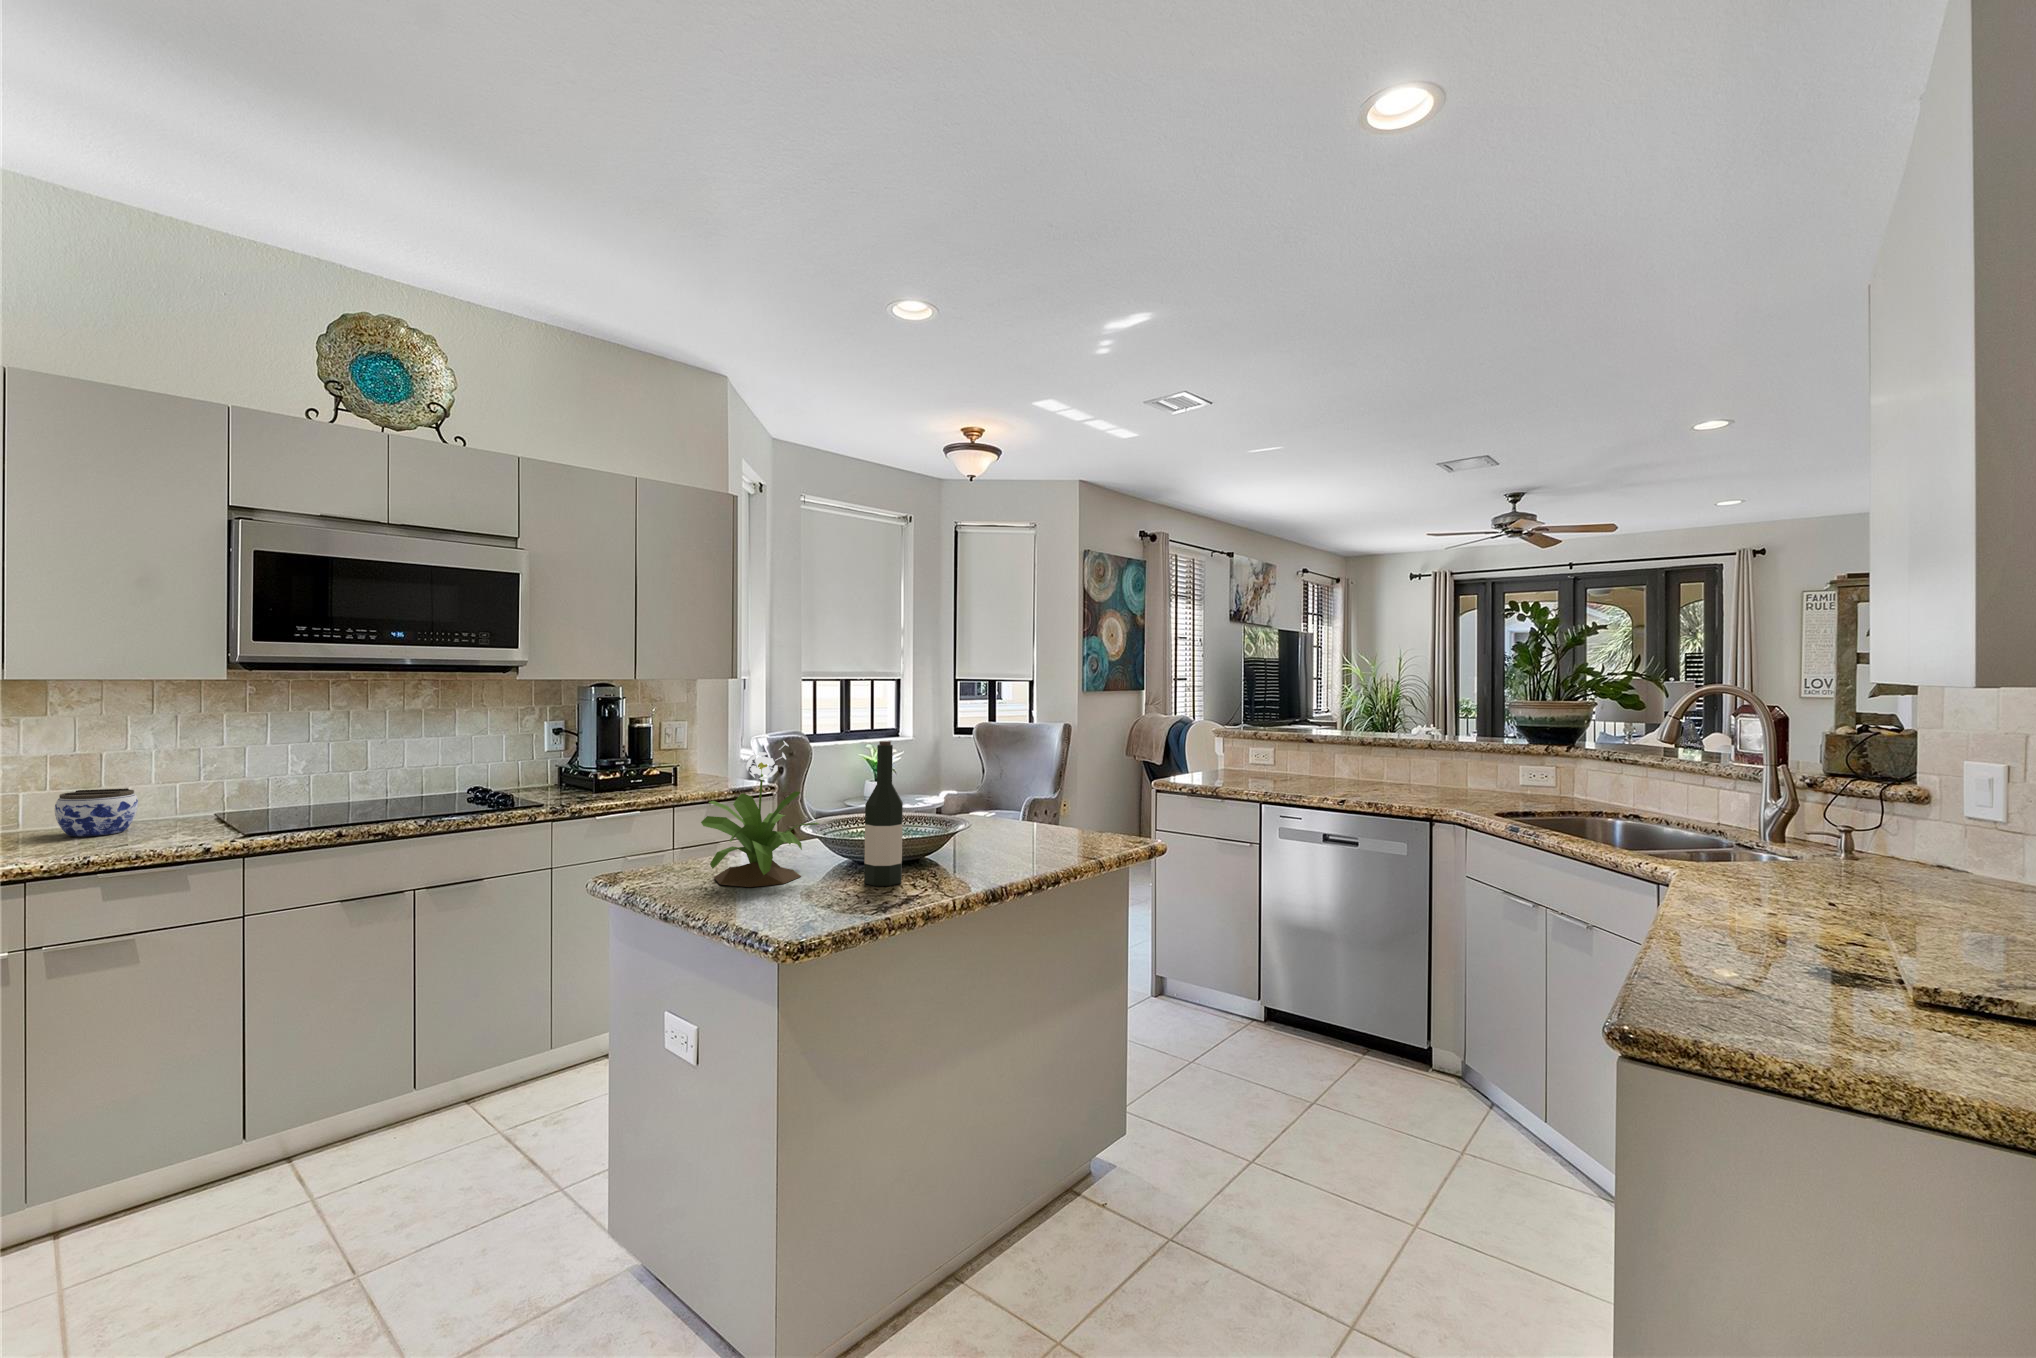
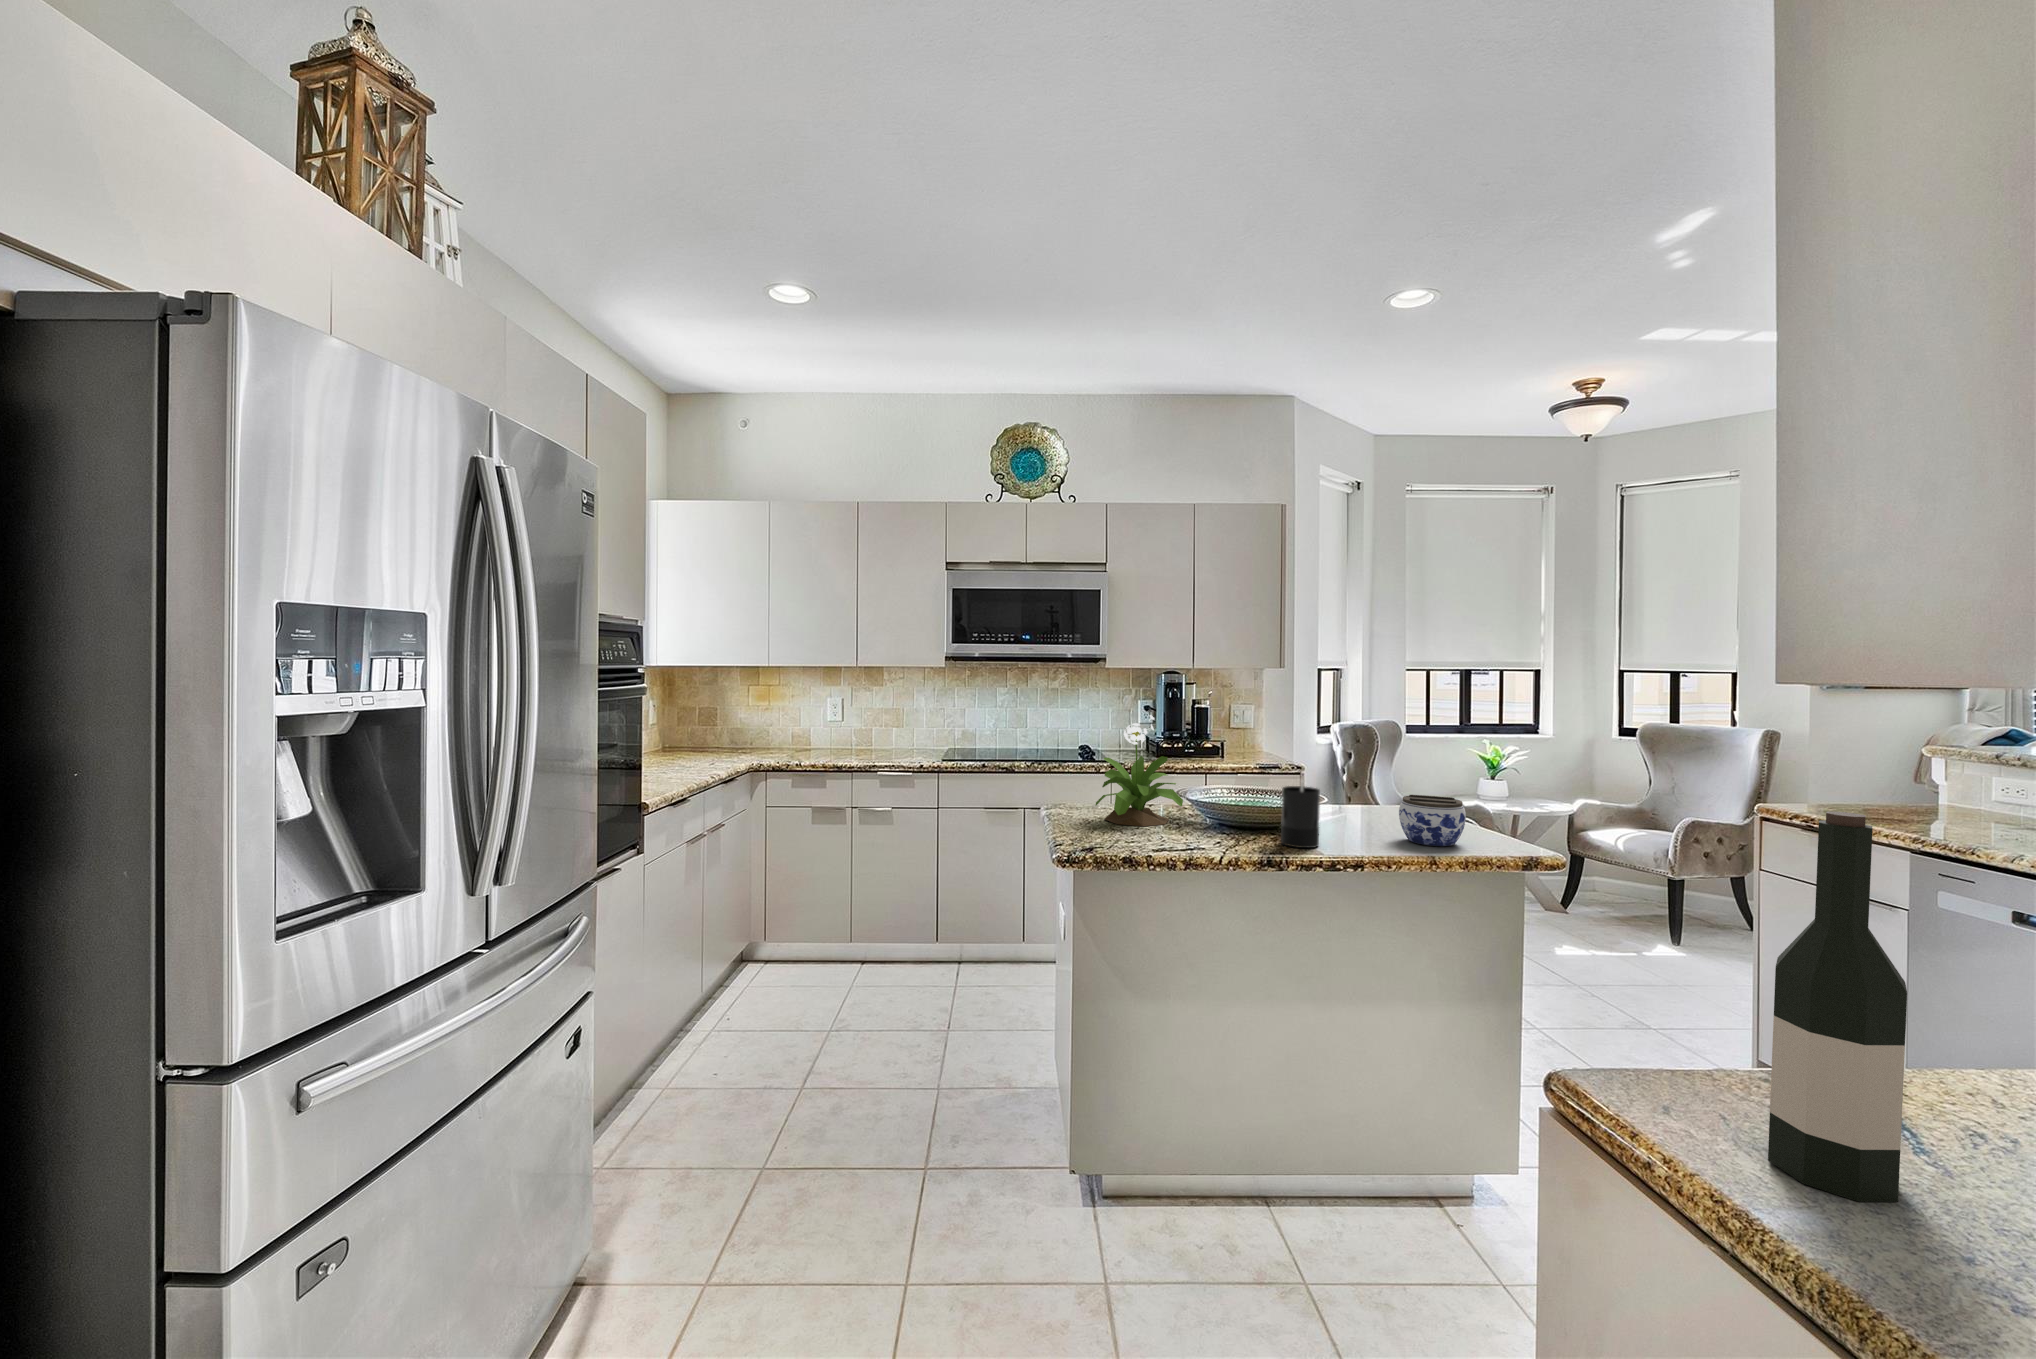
wine bottle: present [864,741,903,886] -> present [1768,811,1907,1202]
jar: present [55,788,138,837] -> present [1399,795,1466,846]
candle: none [956,801,996,875] -> present [1281,781,1320,848]

